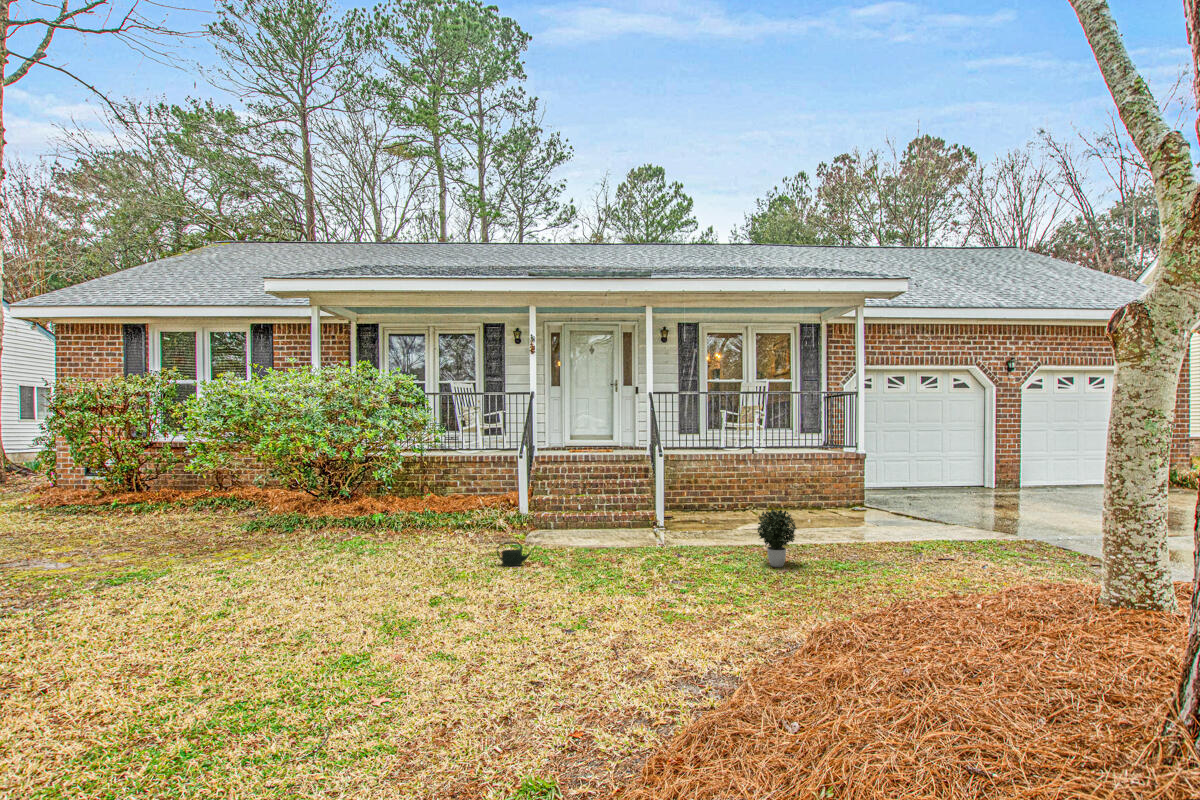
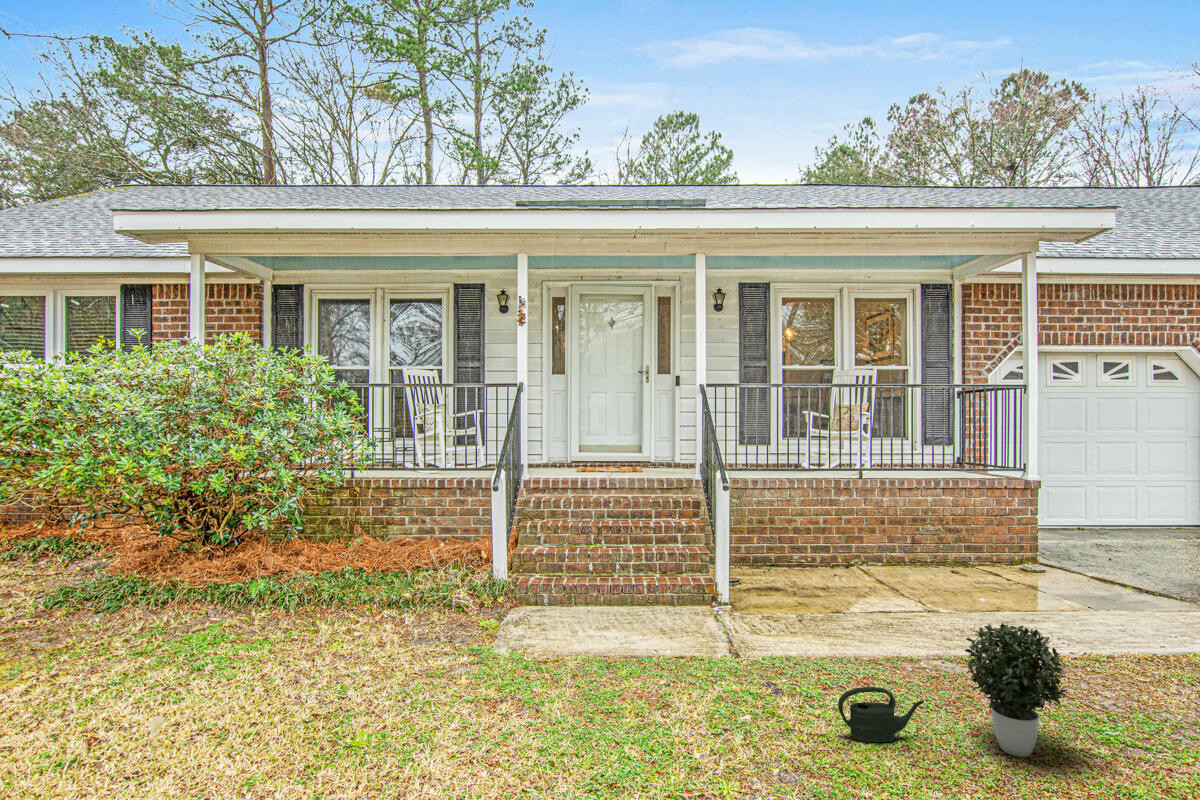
watering can: present [497,542,535,566] -> present [838,687,924,742]

